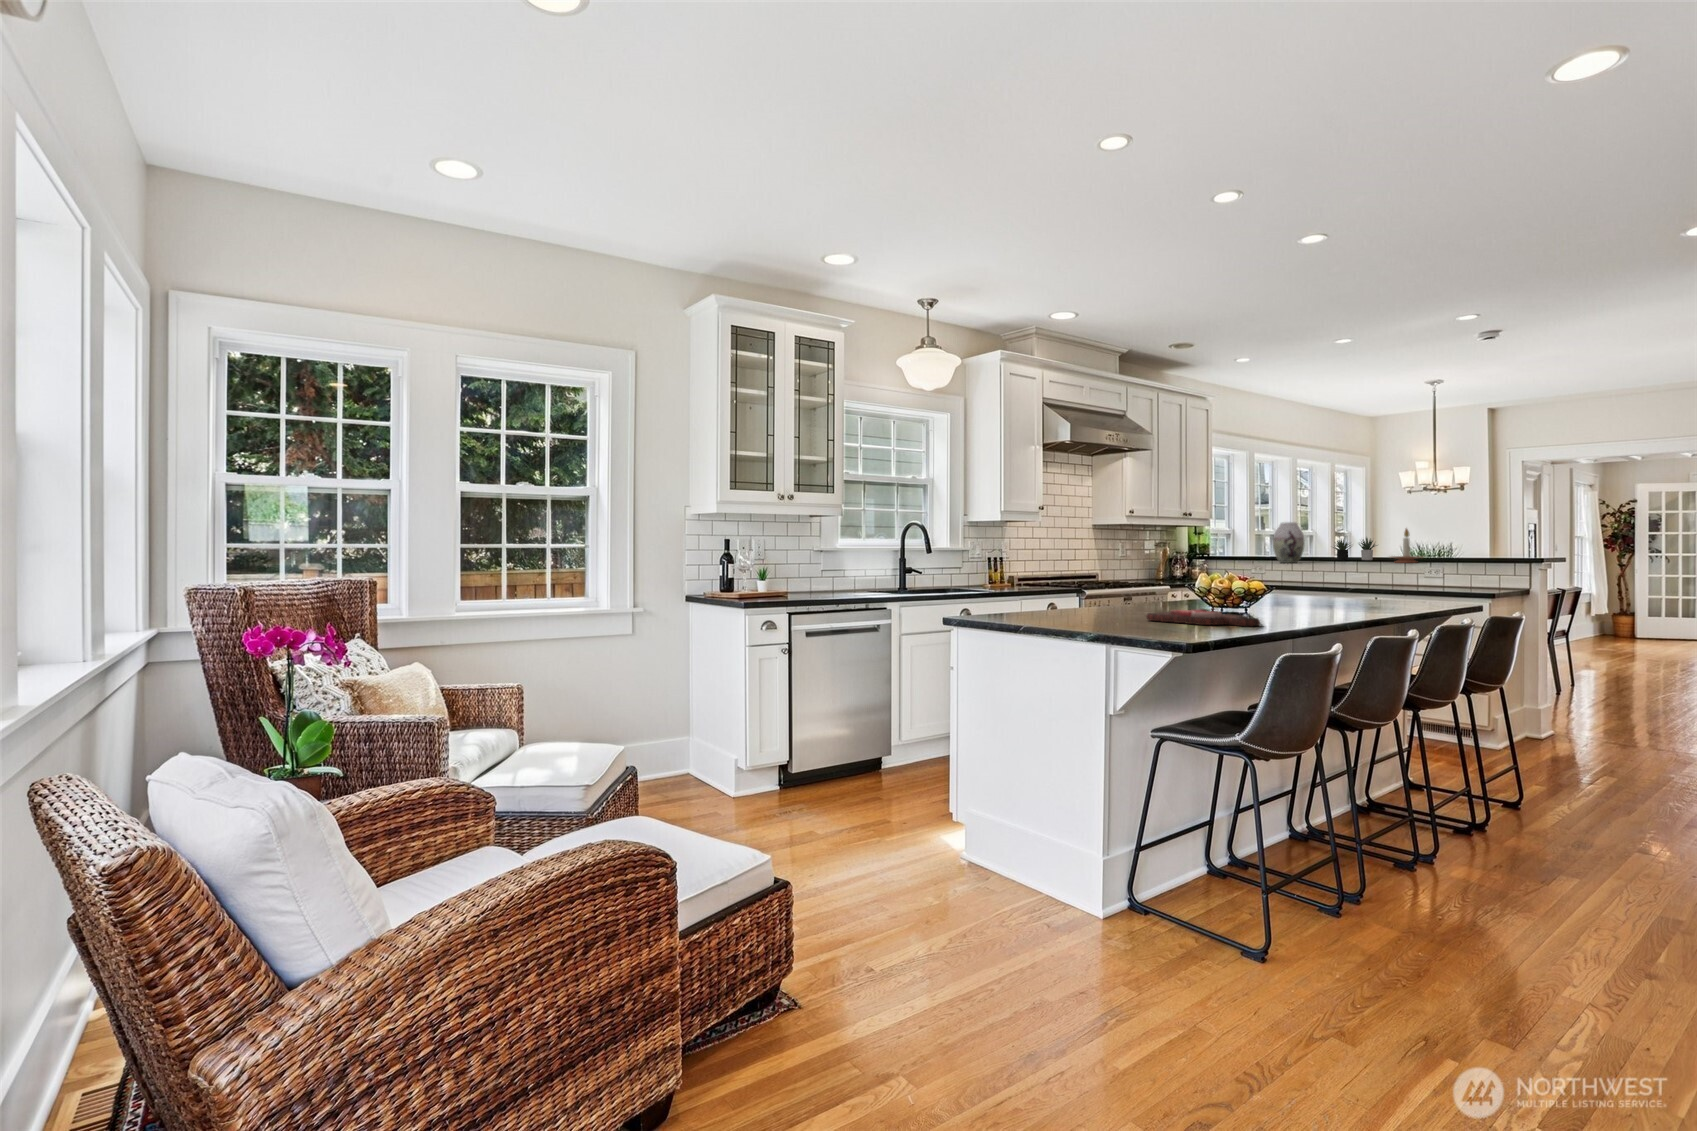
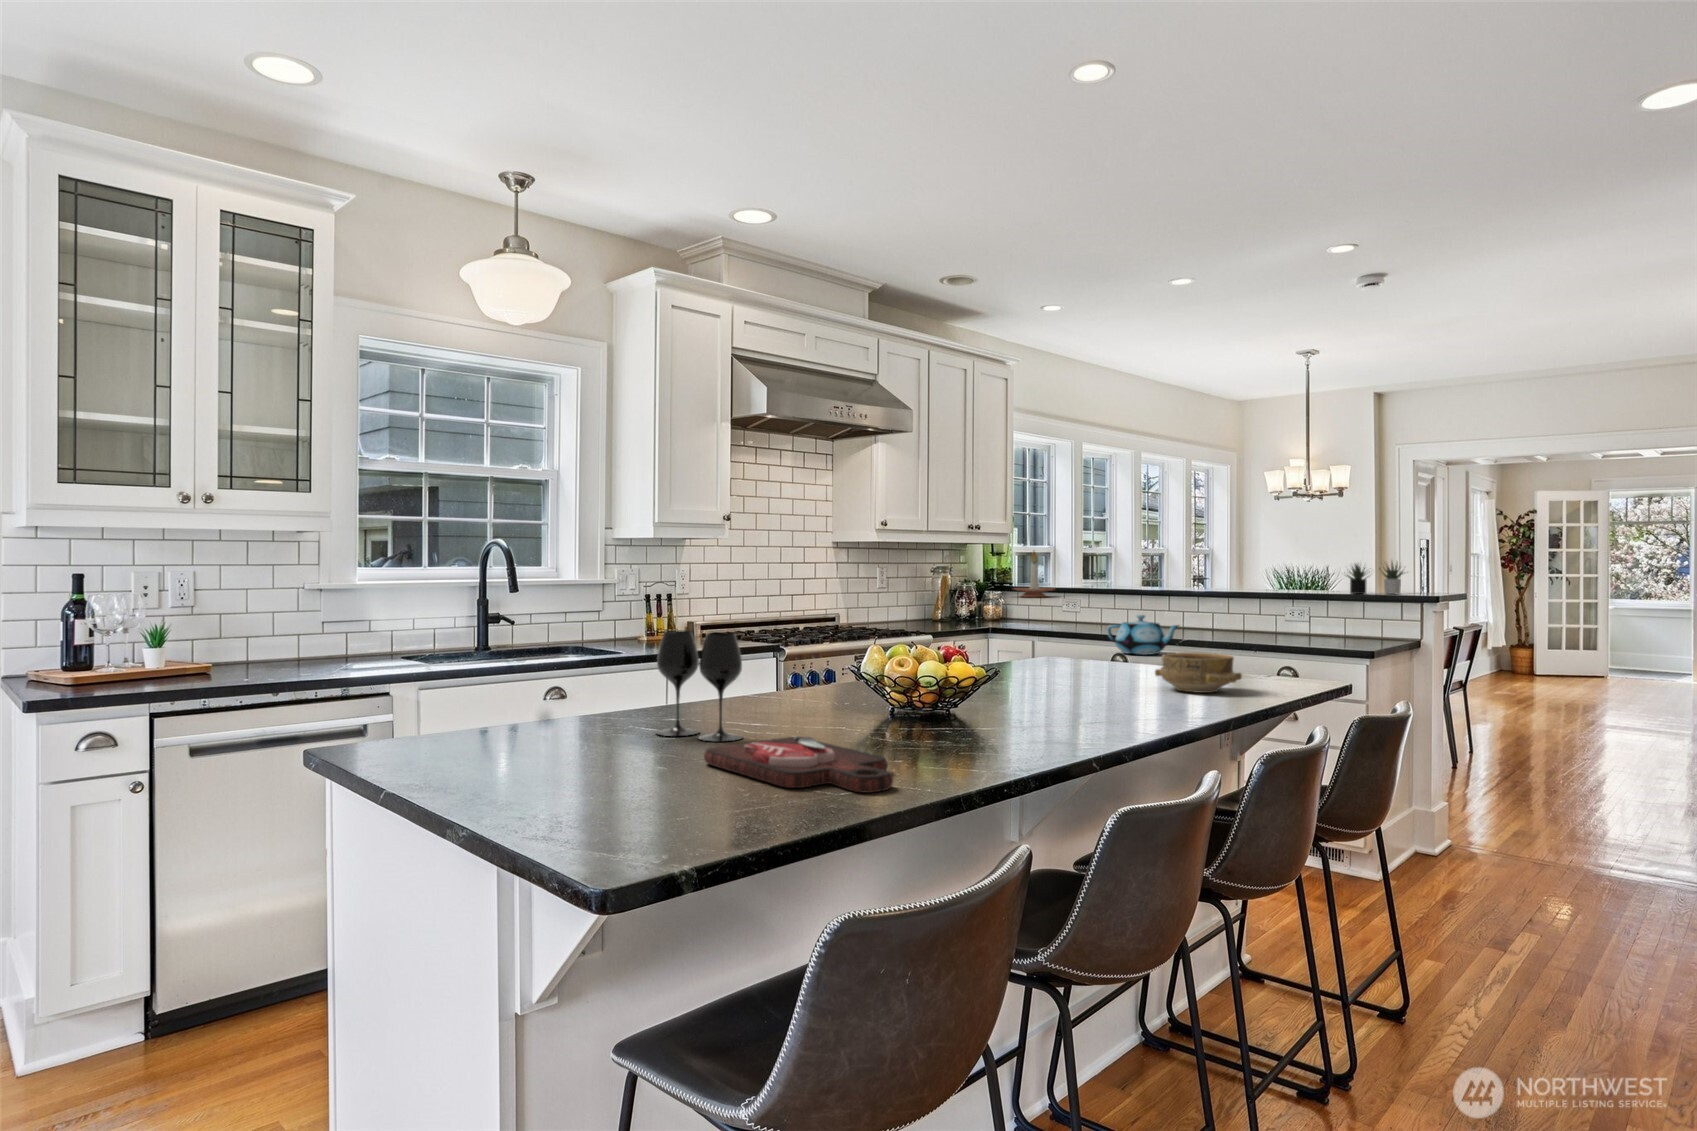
vase: present [1273,522,1305,563] -> none [1088,540,1129,597]
candle holder: present [1391,529,1422,563] -> present [1014,552,1054,597]
succulent plant: present [1333,538,1377,560] -> present [1347,563,1403,594]
wine glass: none [1094,561,1146,616] -> present [656,630,742,742]
teapot: none [1304,568,1360,593] -> present [1107,615,1179,655]
ceramic bowl: none [1358,582,1416,605] -> present [1155,652,1242,693]

